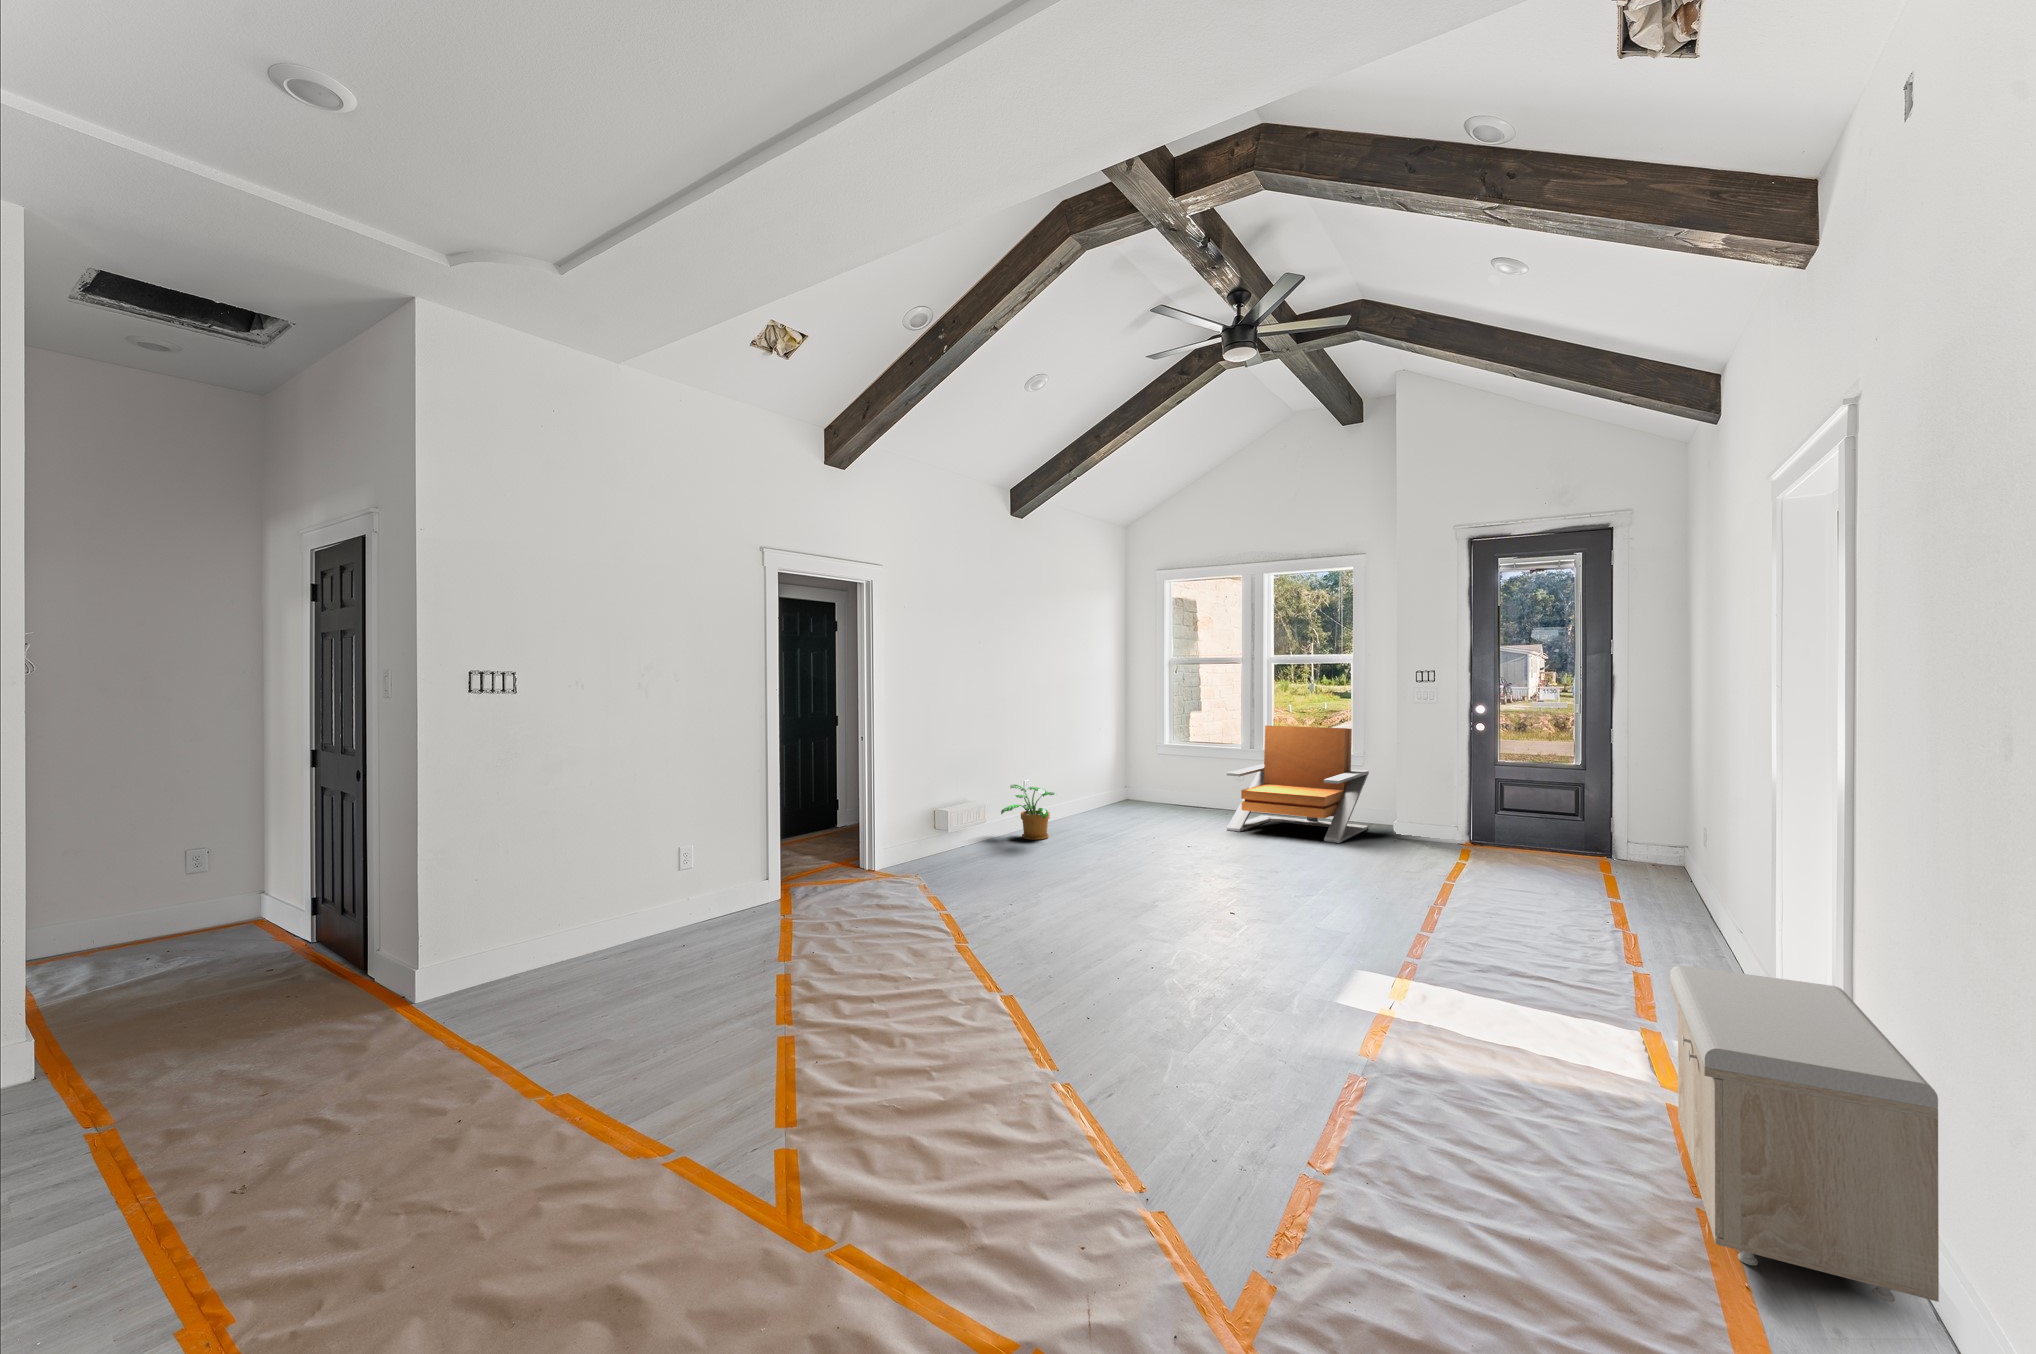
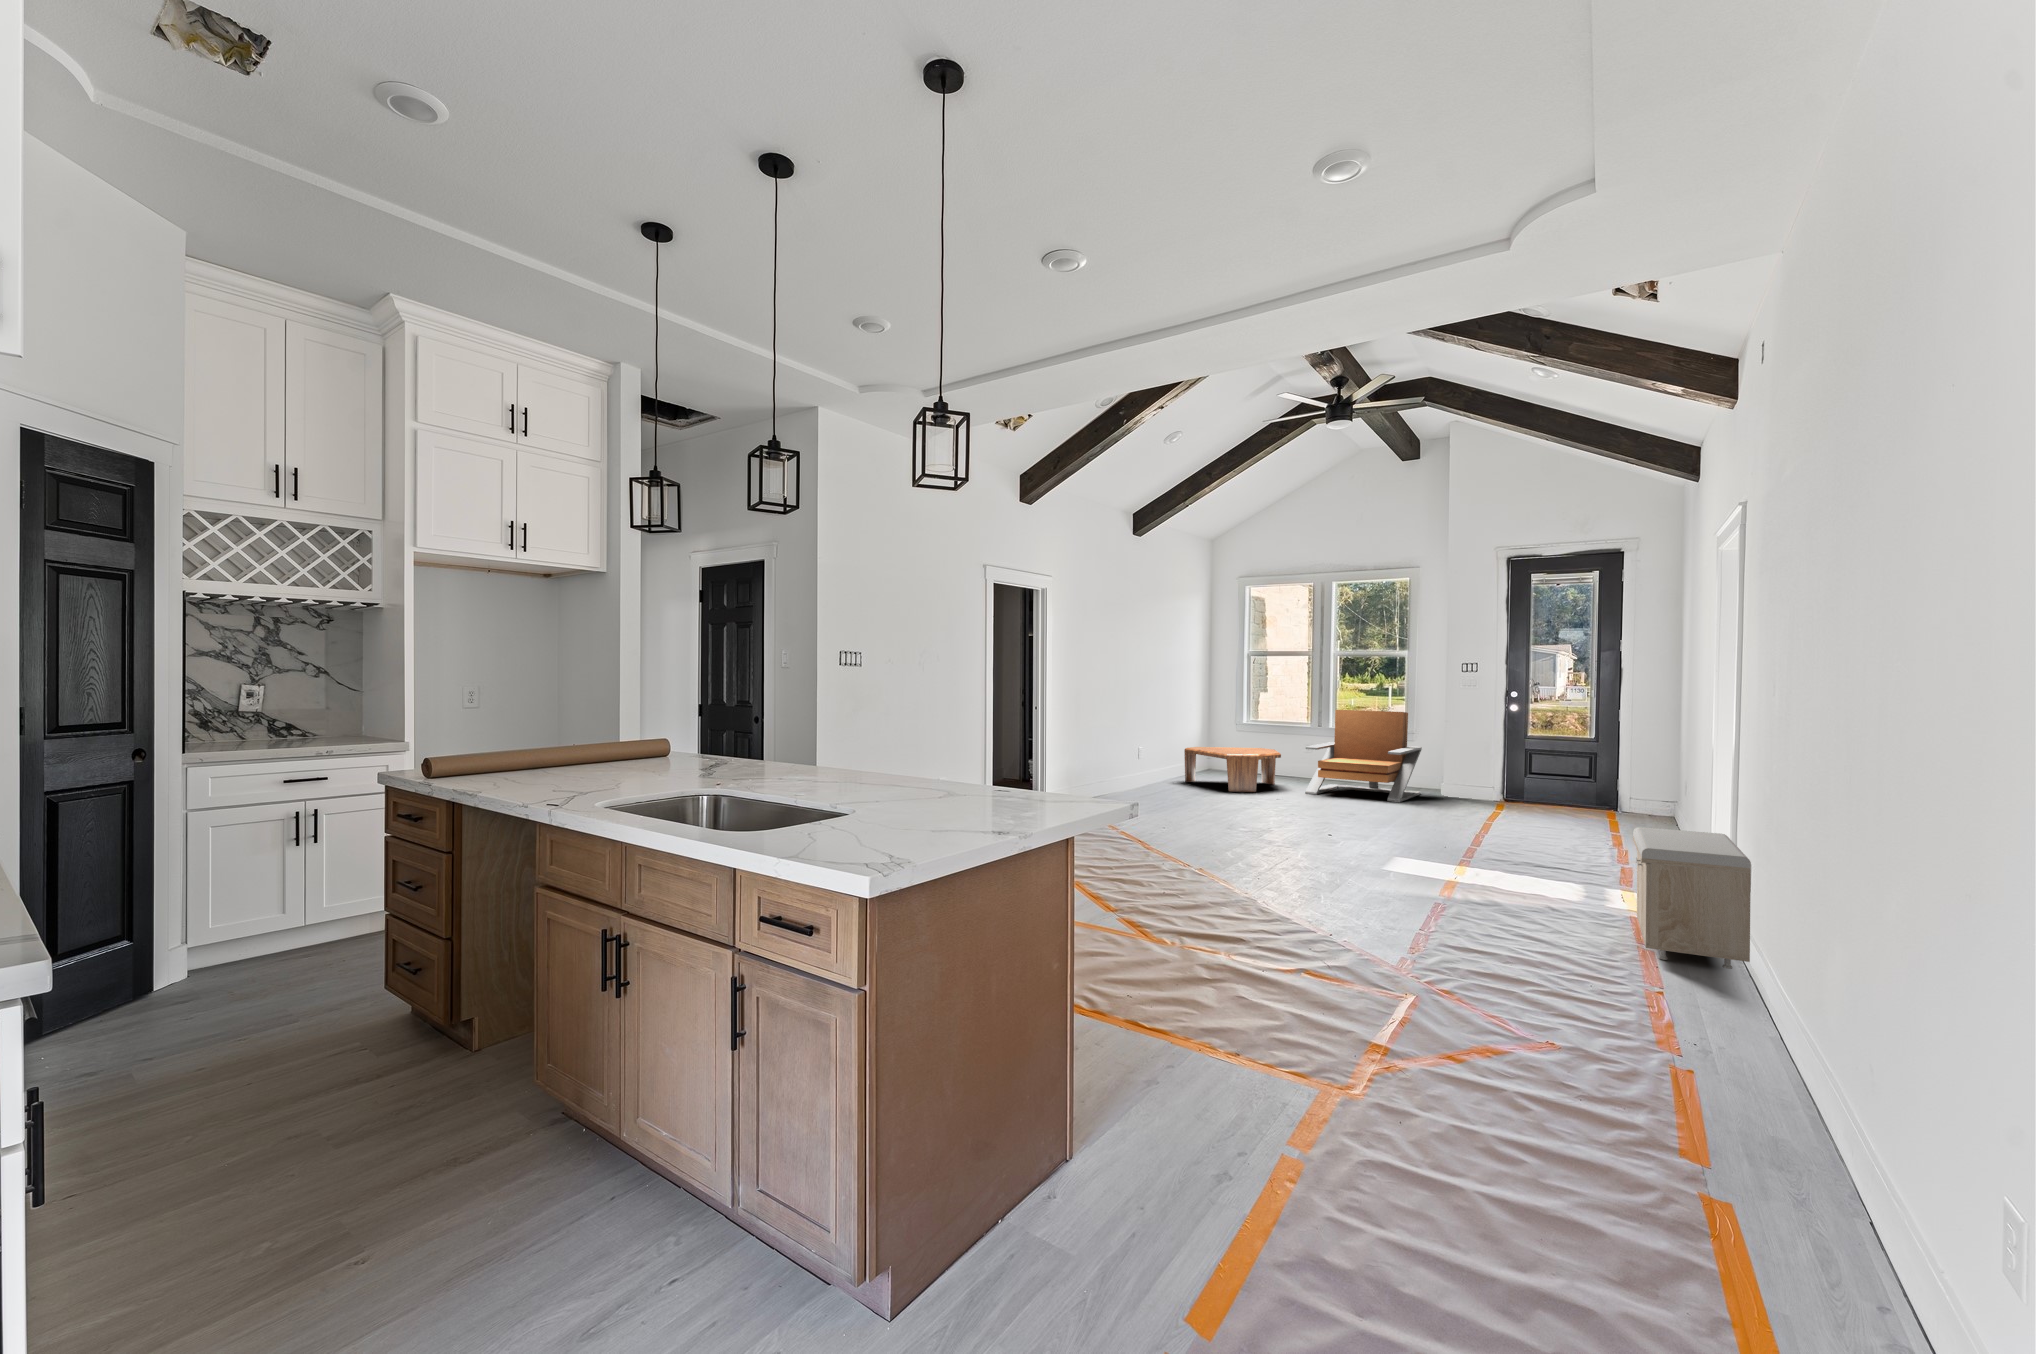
coffee table: none [1088,771,1200,829] -> present [1184,747,1281,792]
potted plant: present [1001,784,1055,840] -> none [1125,753,1171,797]

